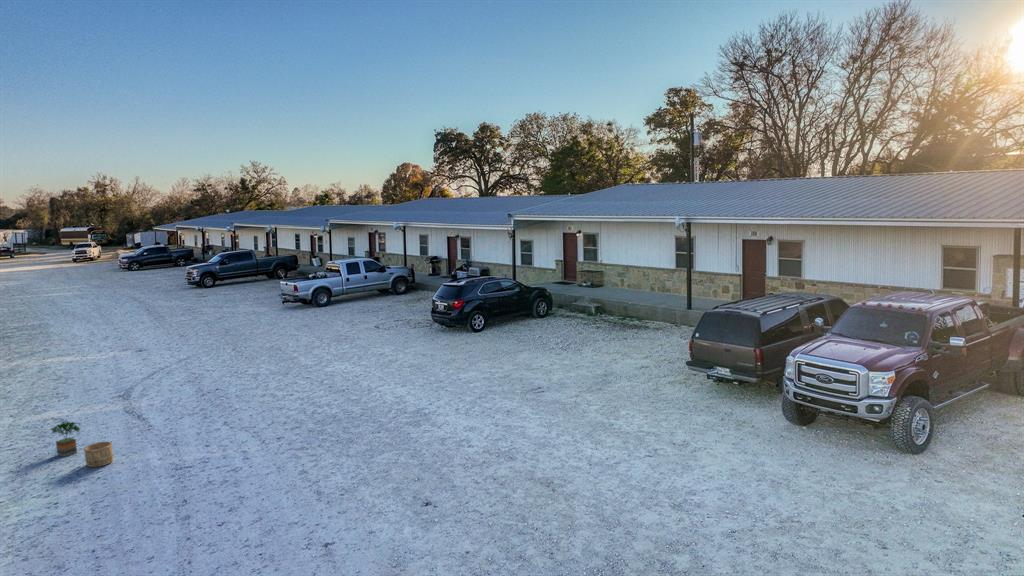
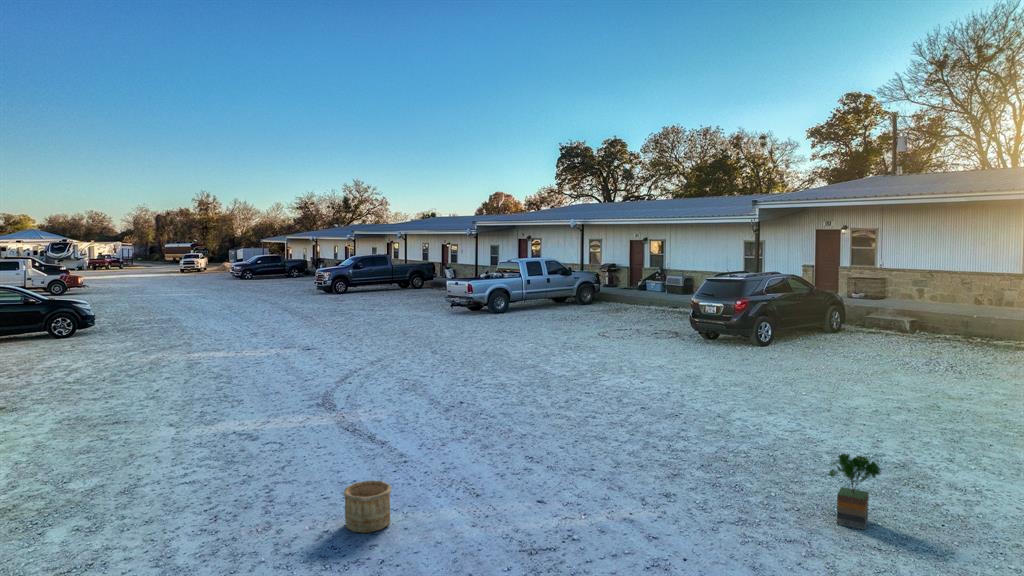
potted tree: present [52,422,80,457] -> present [829,454,881,530]

